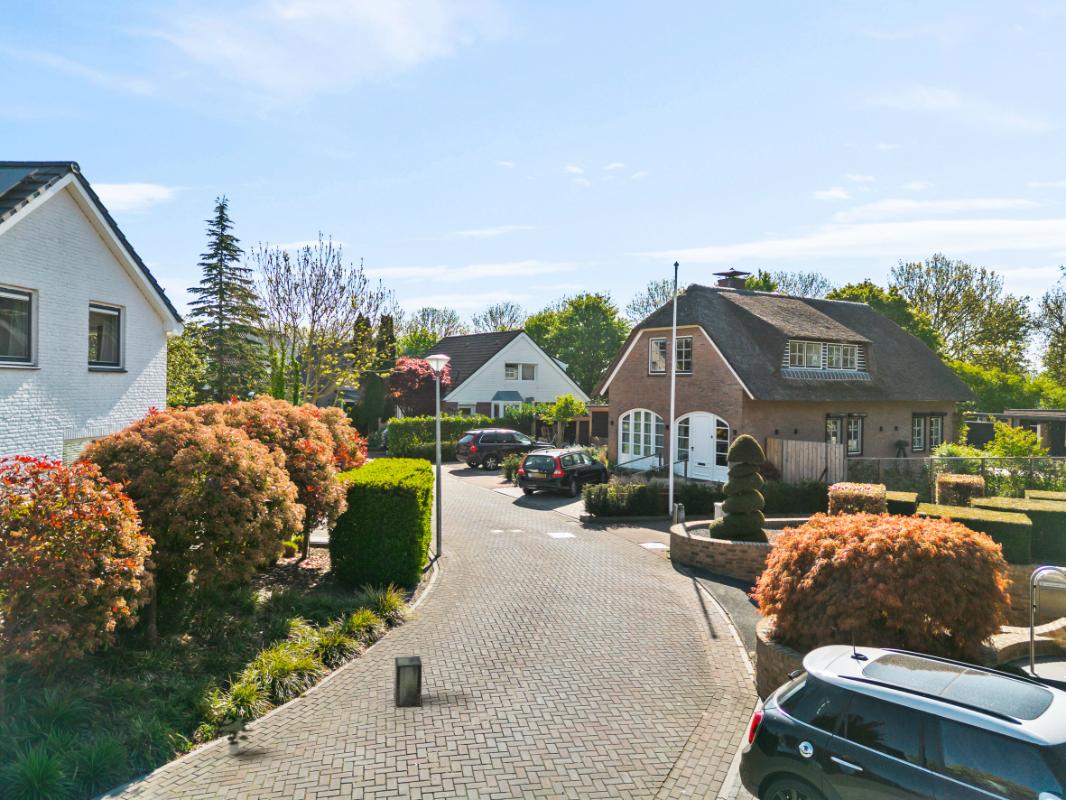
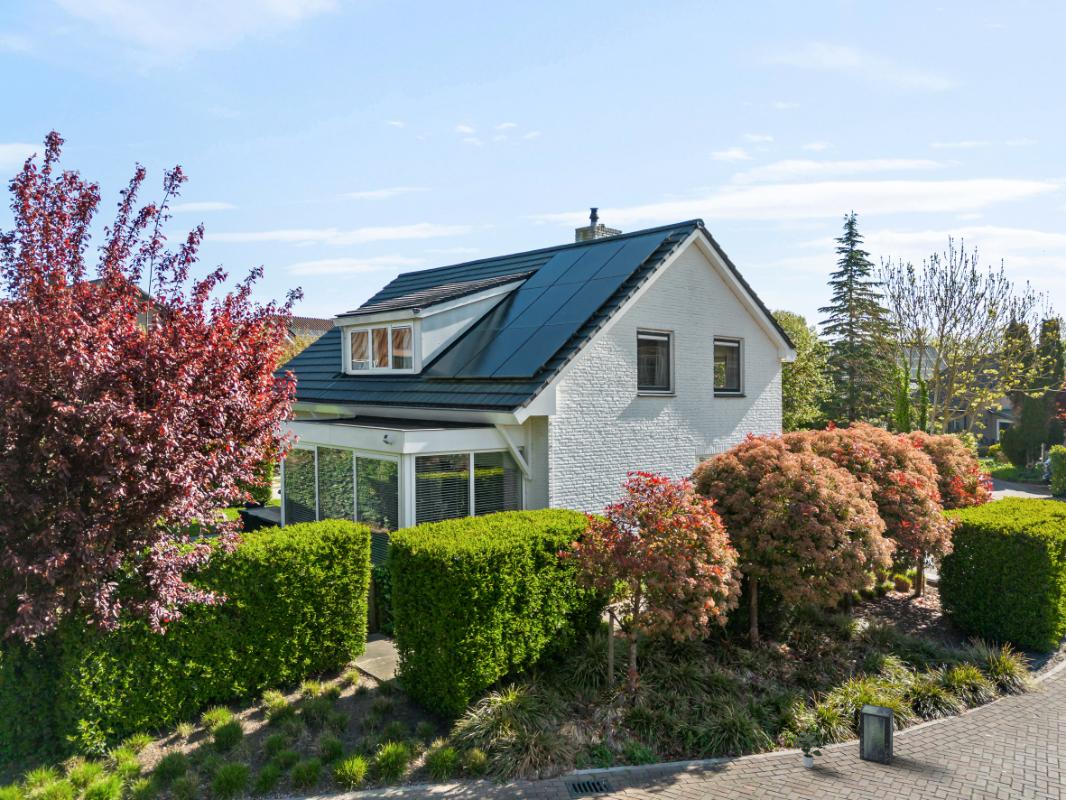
storage box: present [394,656,422,707] -> present [860,704,893,765]

